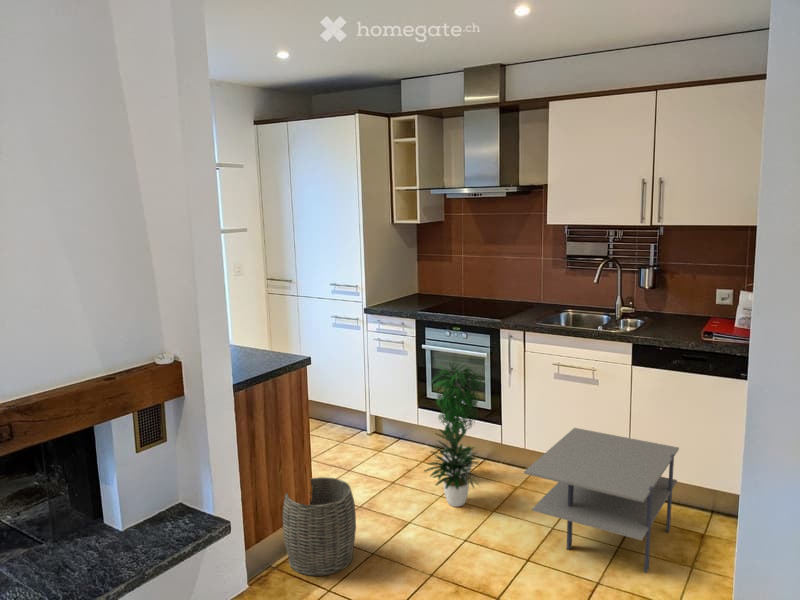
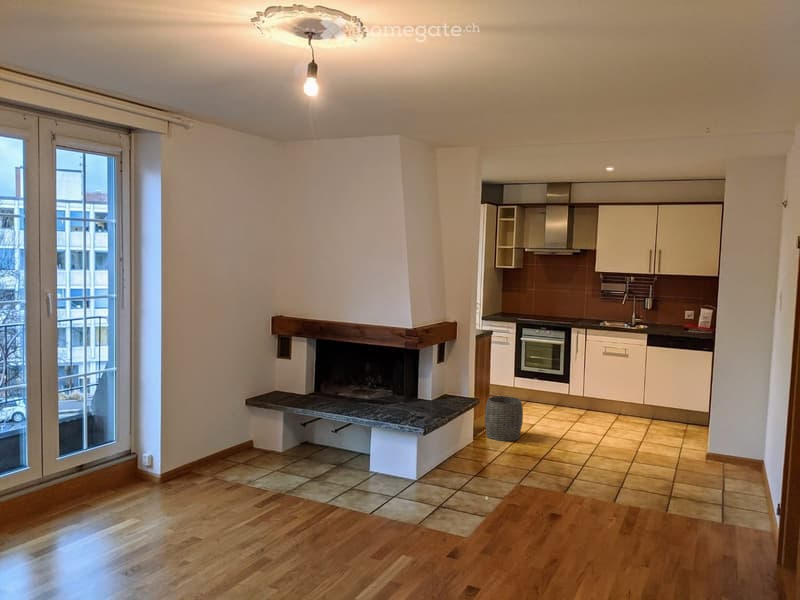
potted plant: present [425,364,483,507] -> none [533,343,569,422]
side table: present [524,428,679,573] -> none [603,381,673,441]

